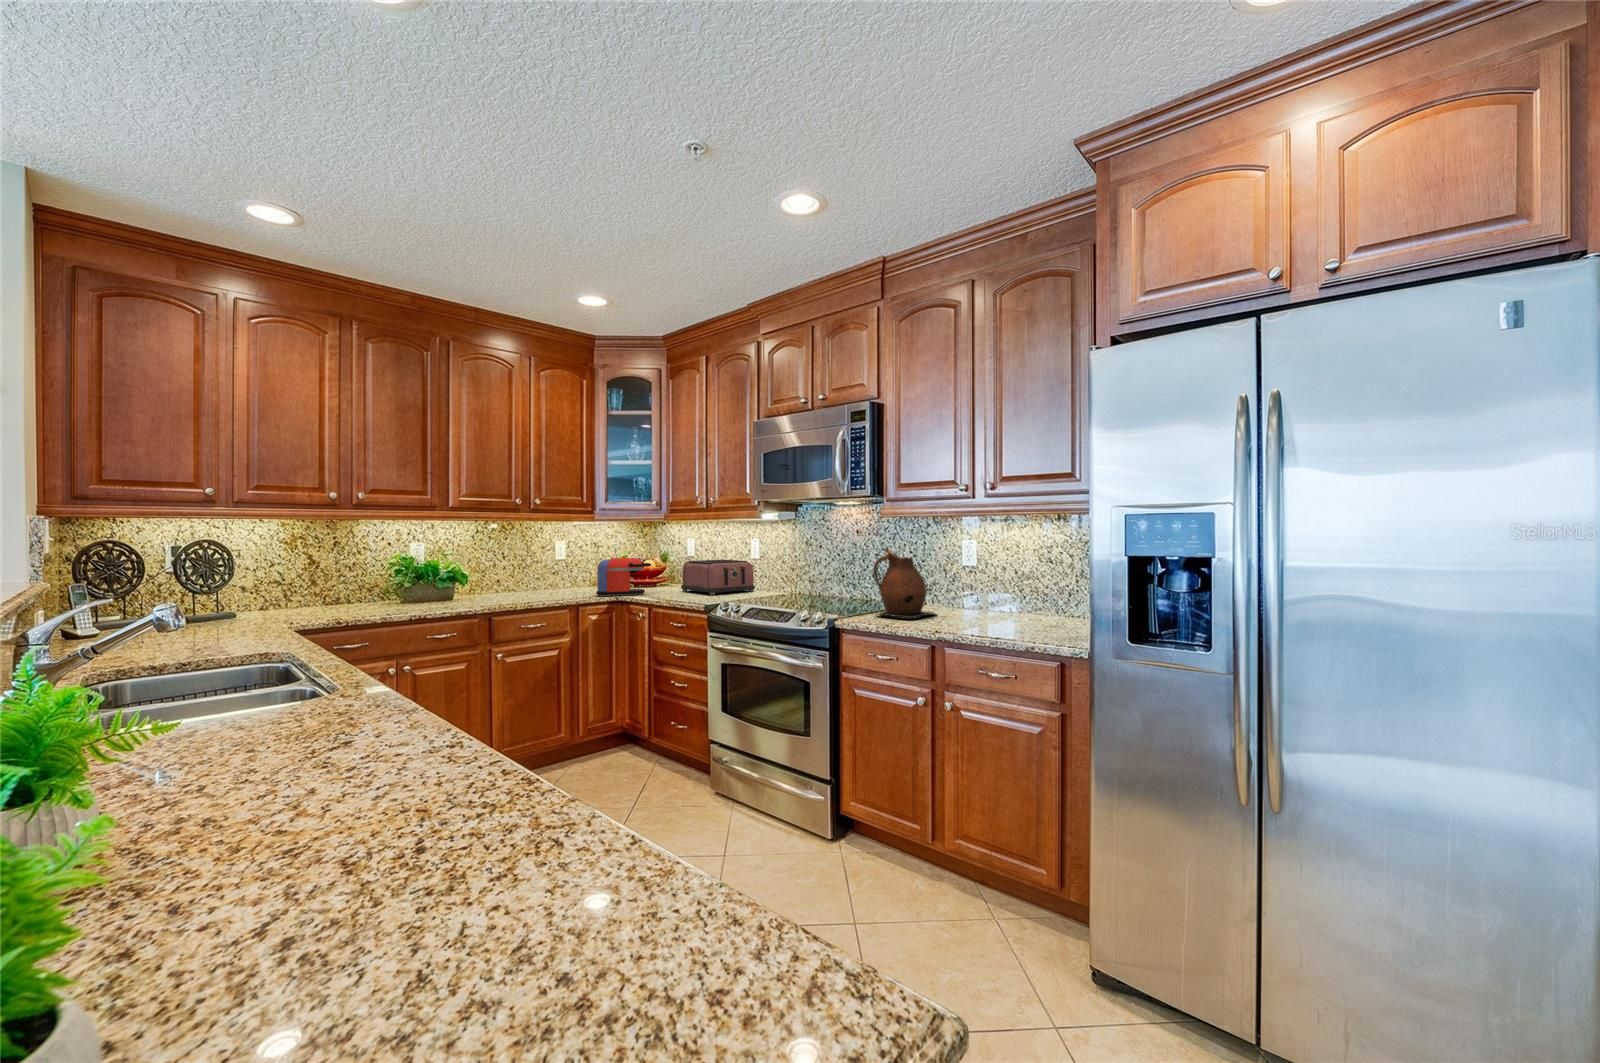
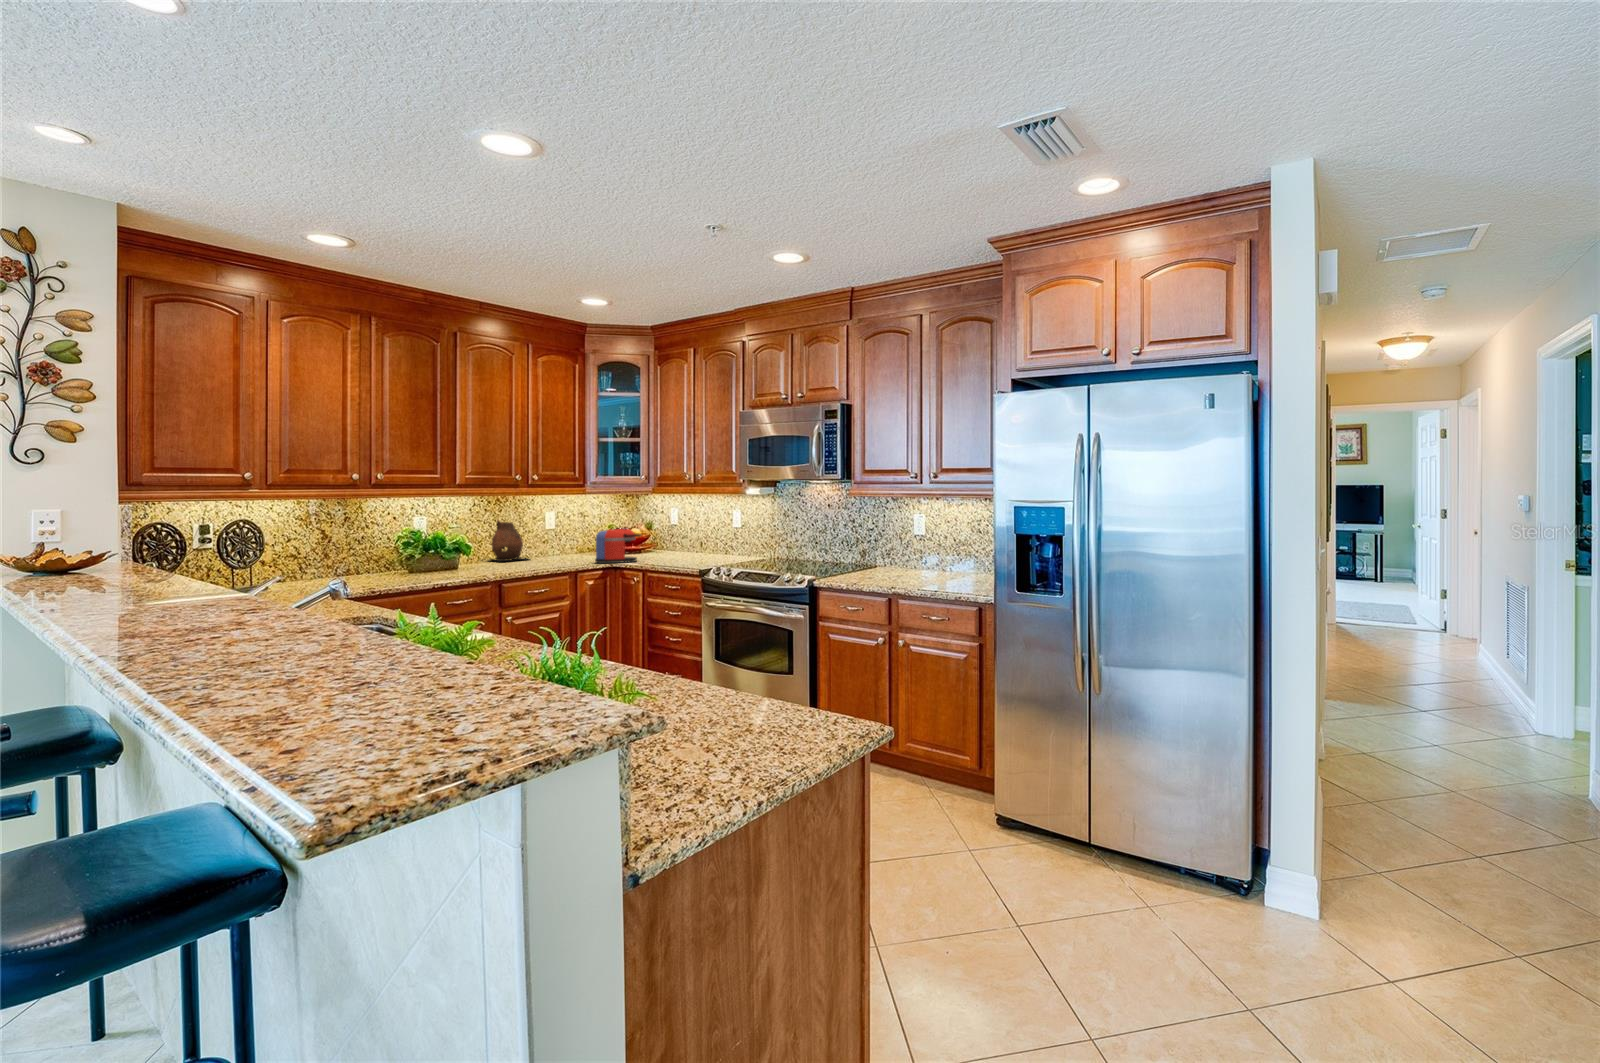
ceramic pitcher: present [873,549,935,618] -> present [490,520,525,561]
toaster: present [681,560,755,595] -> none [668,530,736,562]

